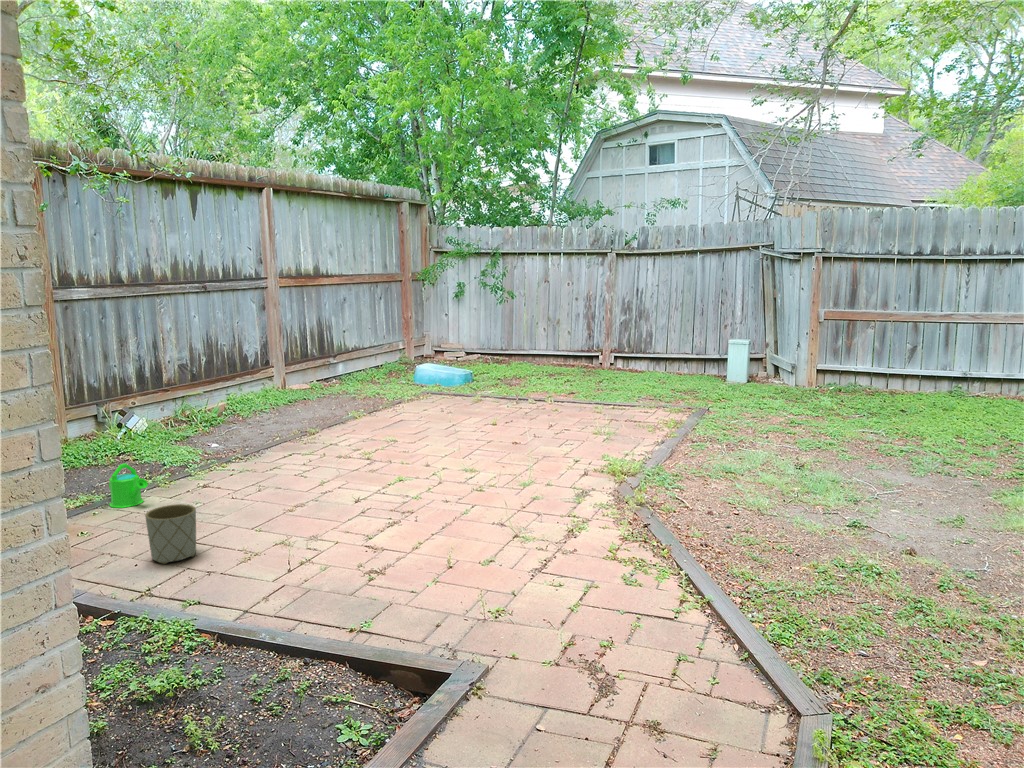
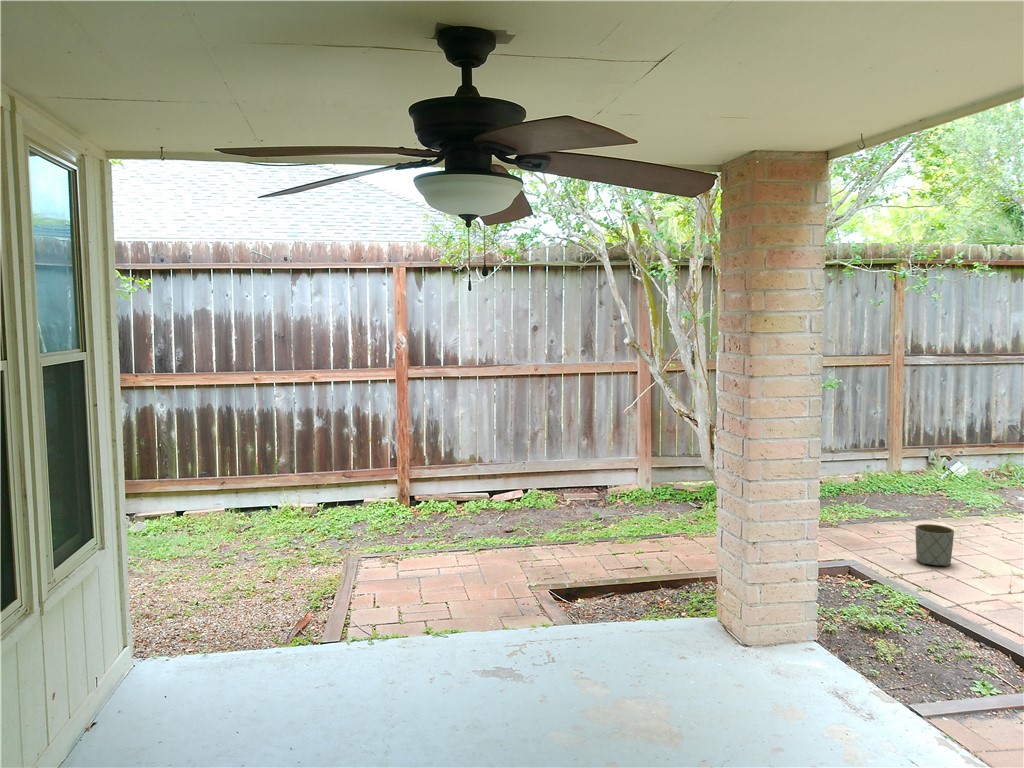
watering can: present [109,463,148,508] -> none [909,492,938,526]

